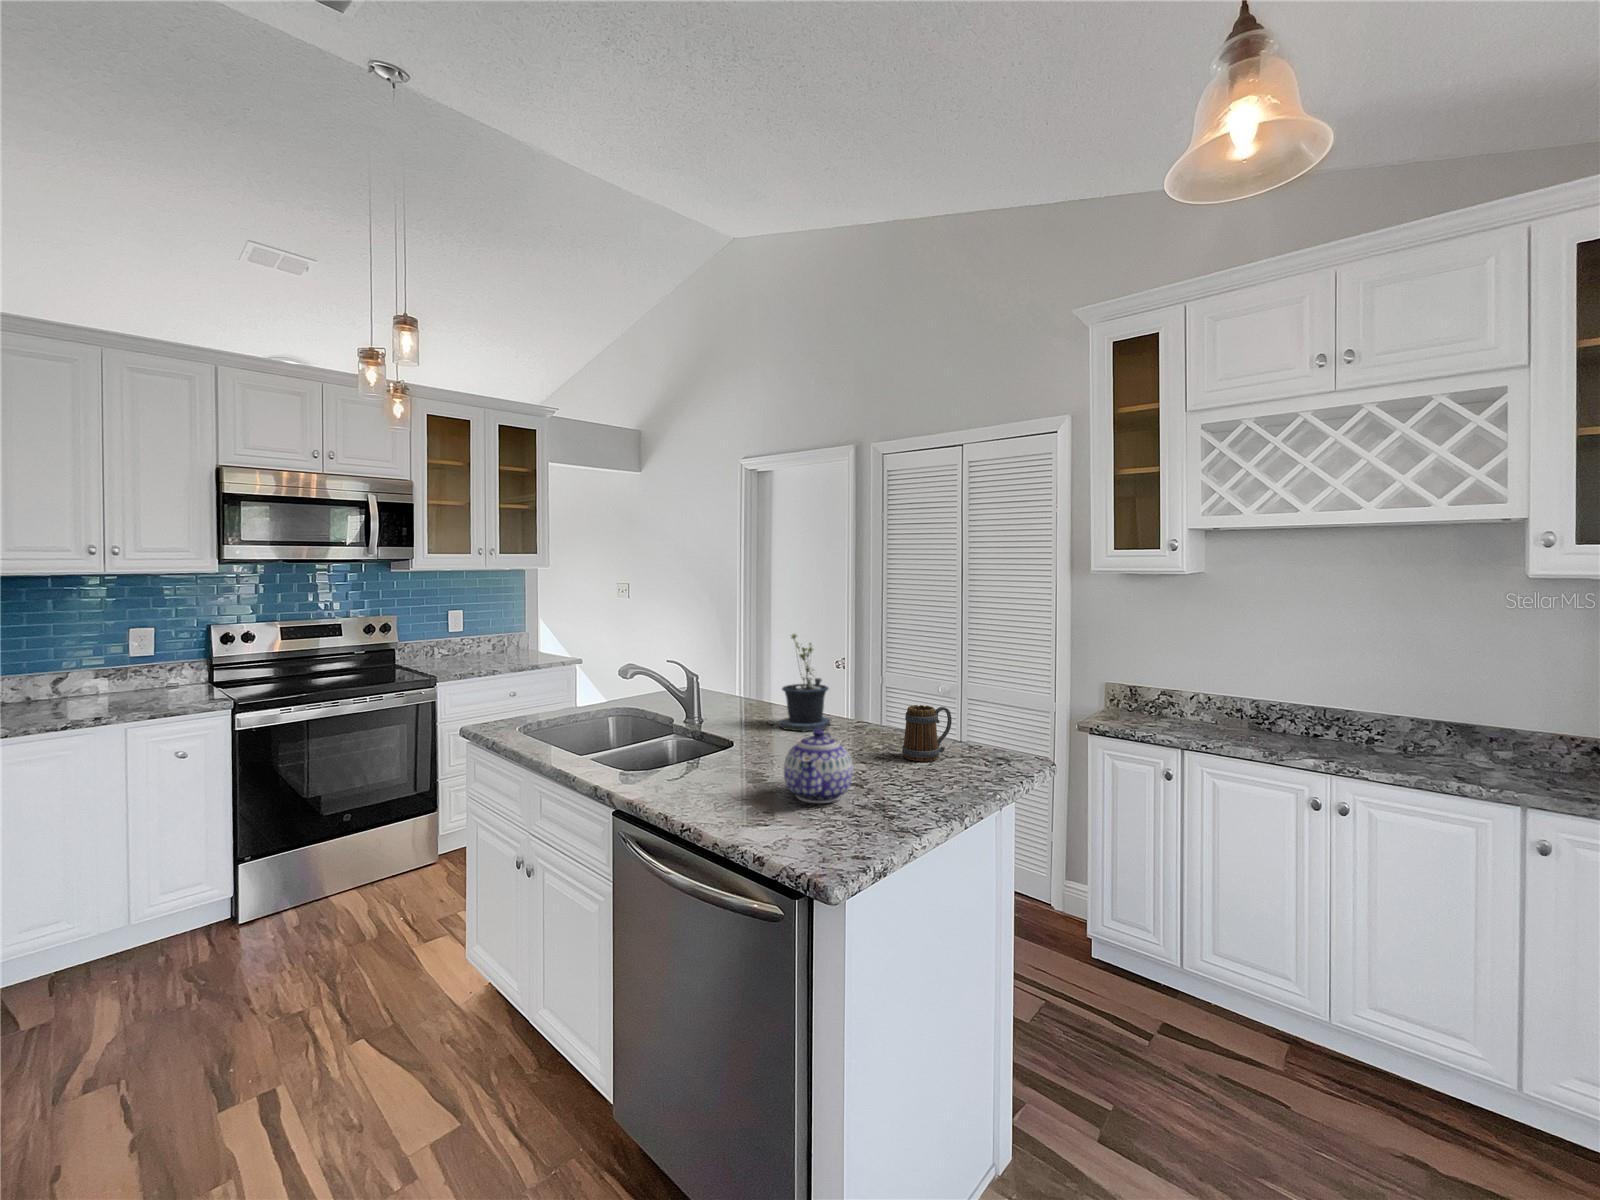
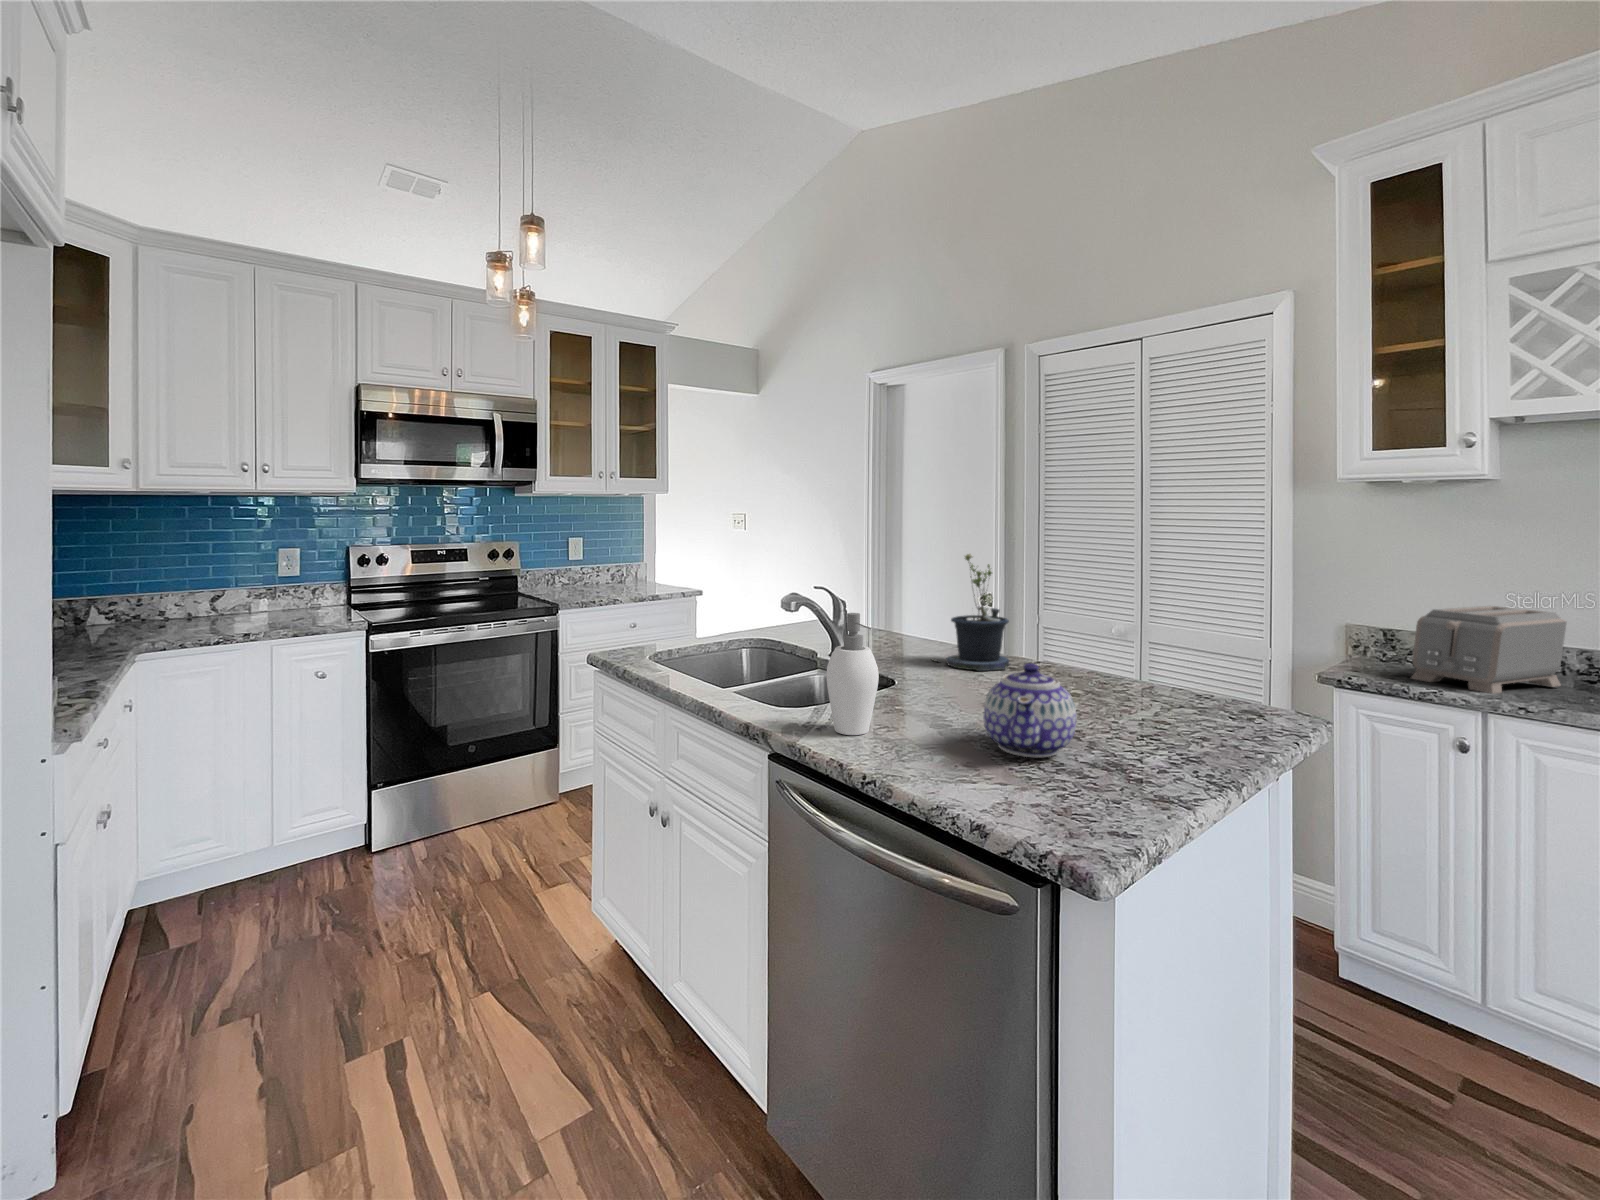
toaster: none [1140,666,1242,736] -> present [1411,606,1567,694]
soap dispenser: none [660,692,703,792] -> present [826,613,879,735]
mug: present [902,705,952,761] -> none [1117,641,1185,712]

